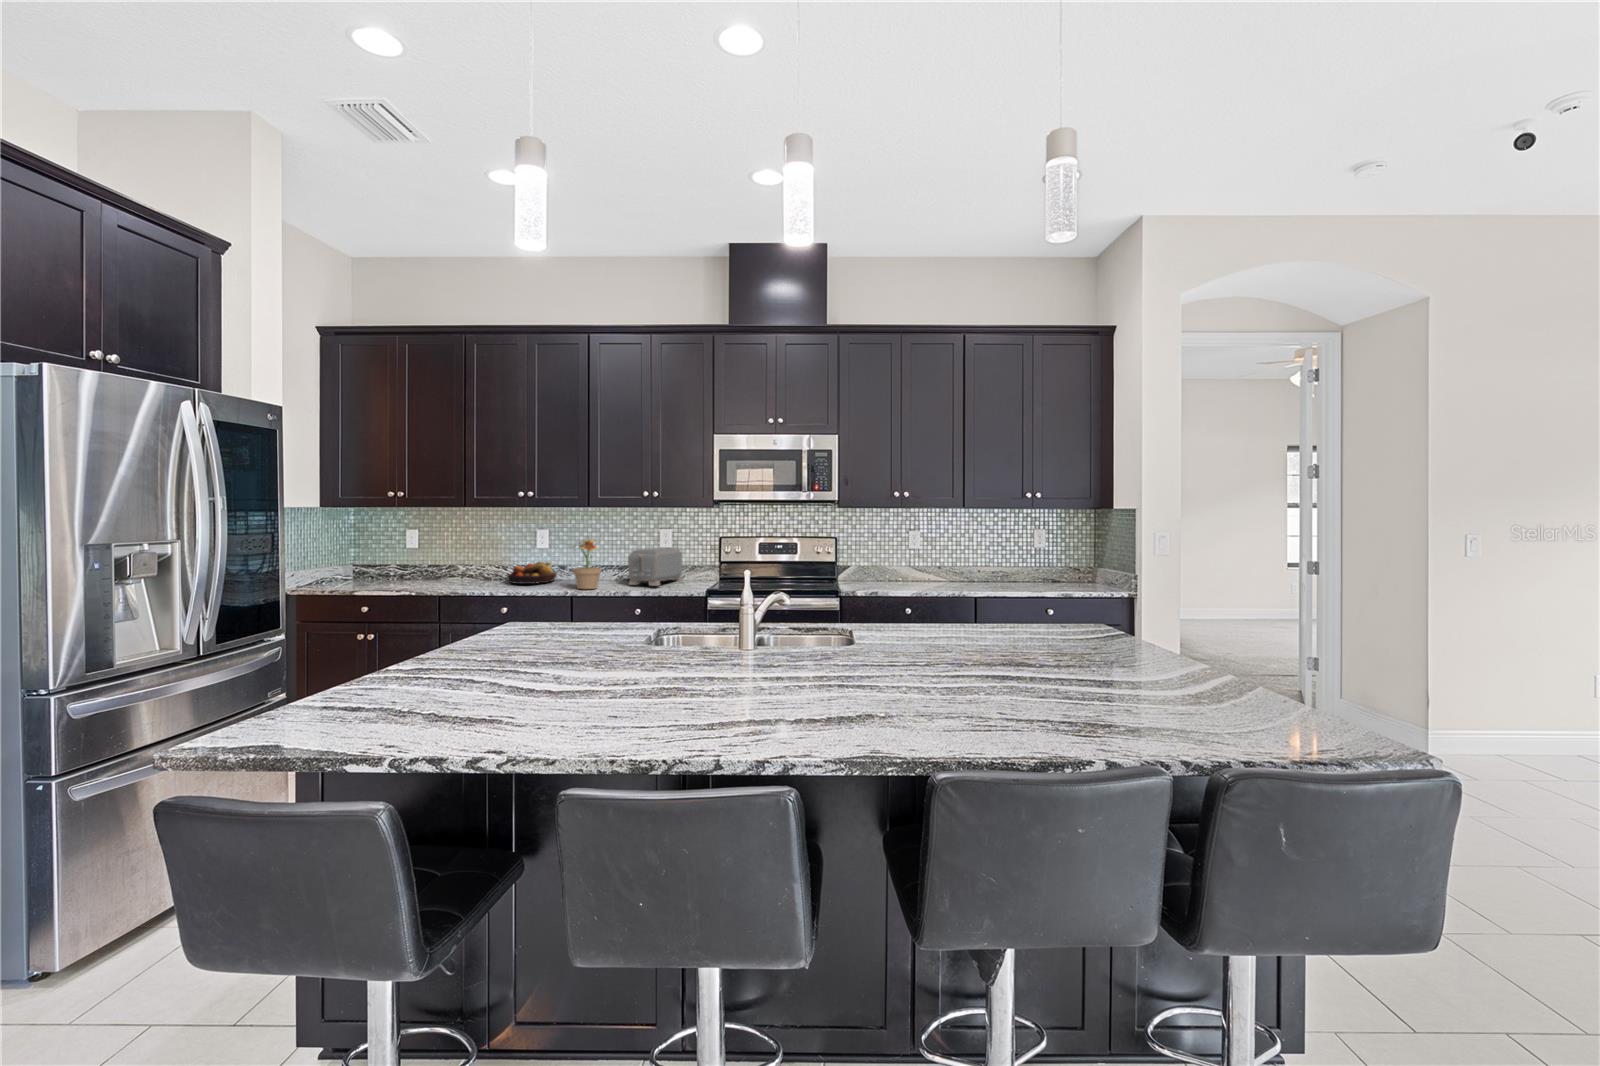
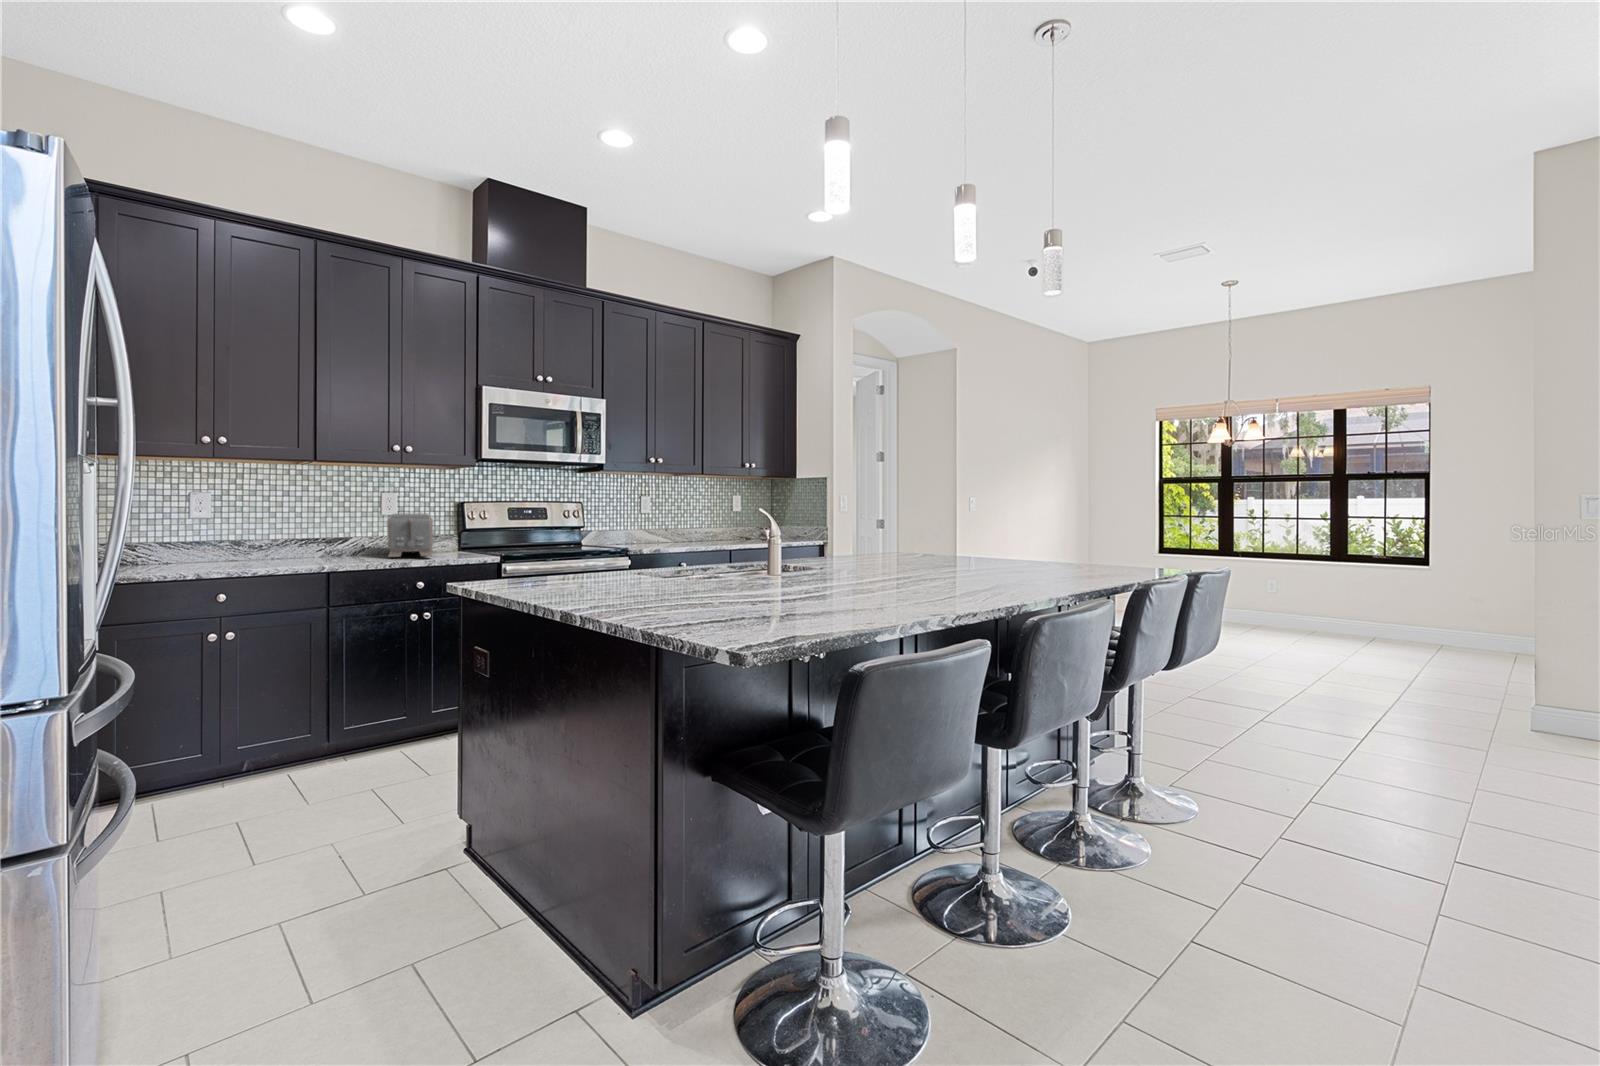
potted plant: present [573,540,601,589] -> none [315,496,362,564]
fruit bowl: present [507,562,557,584] -> none [186,532,270,563]

